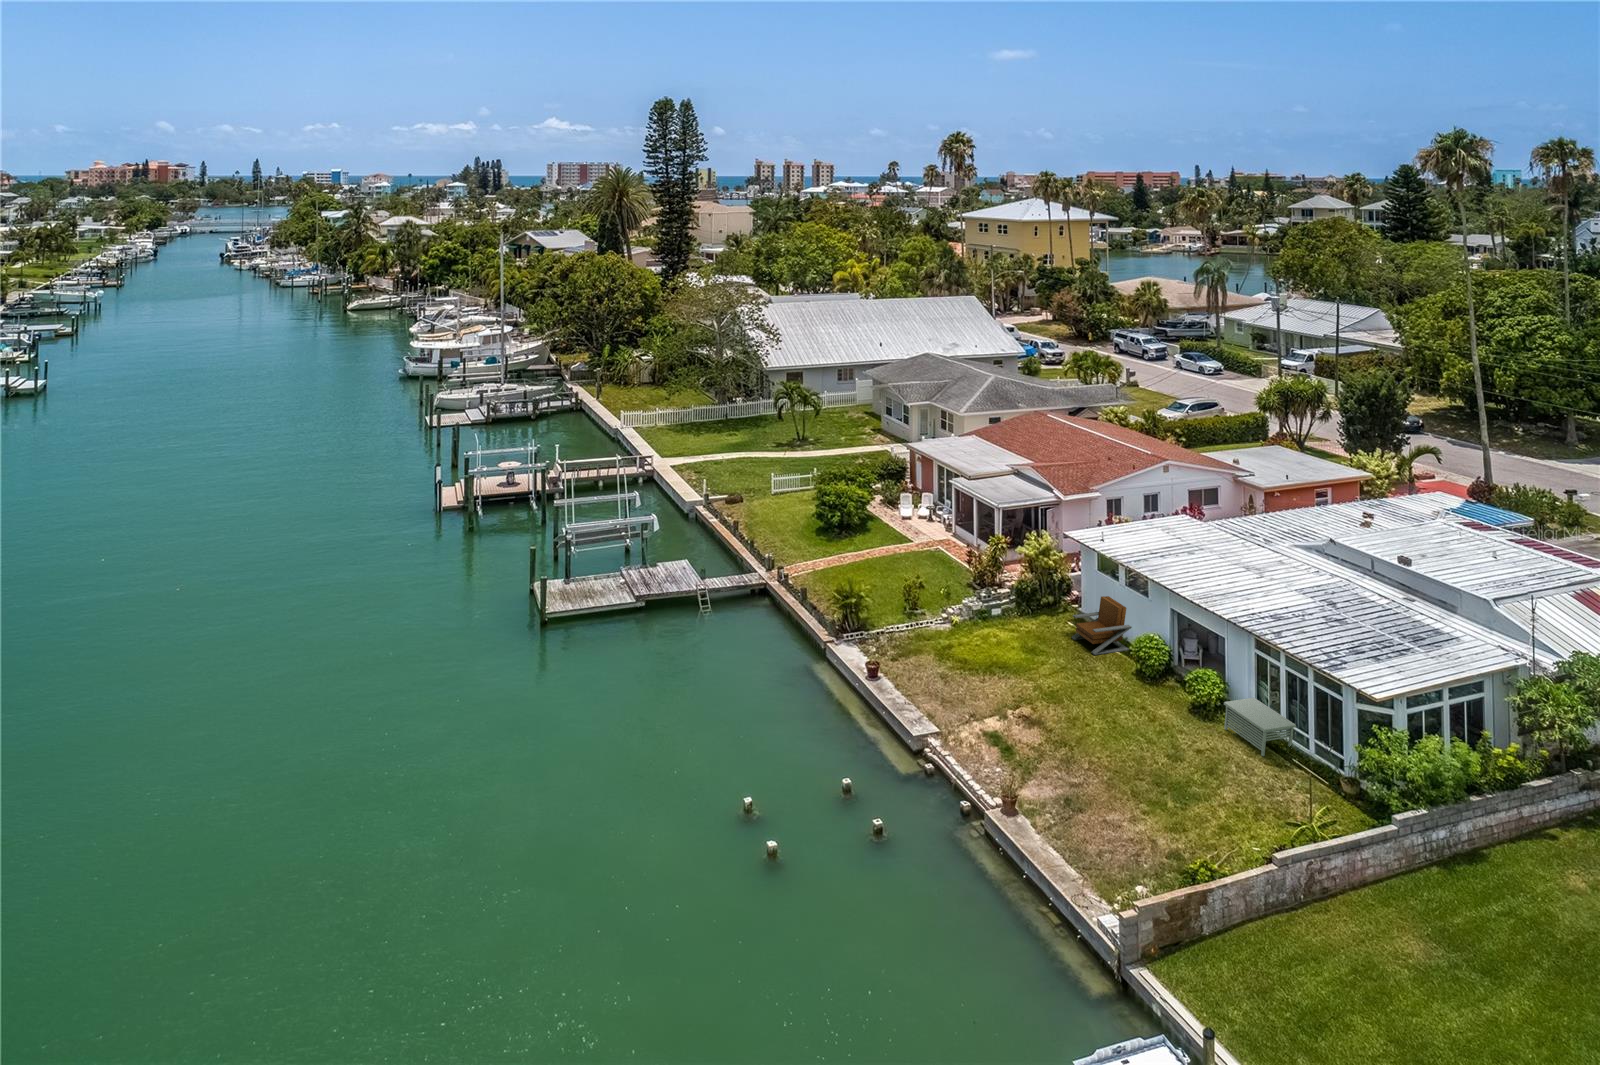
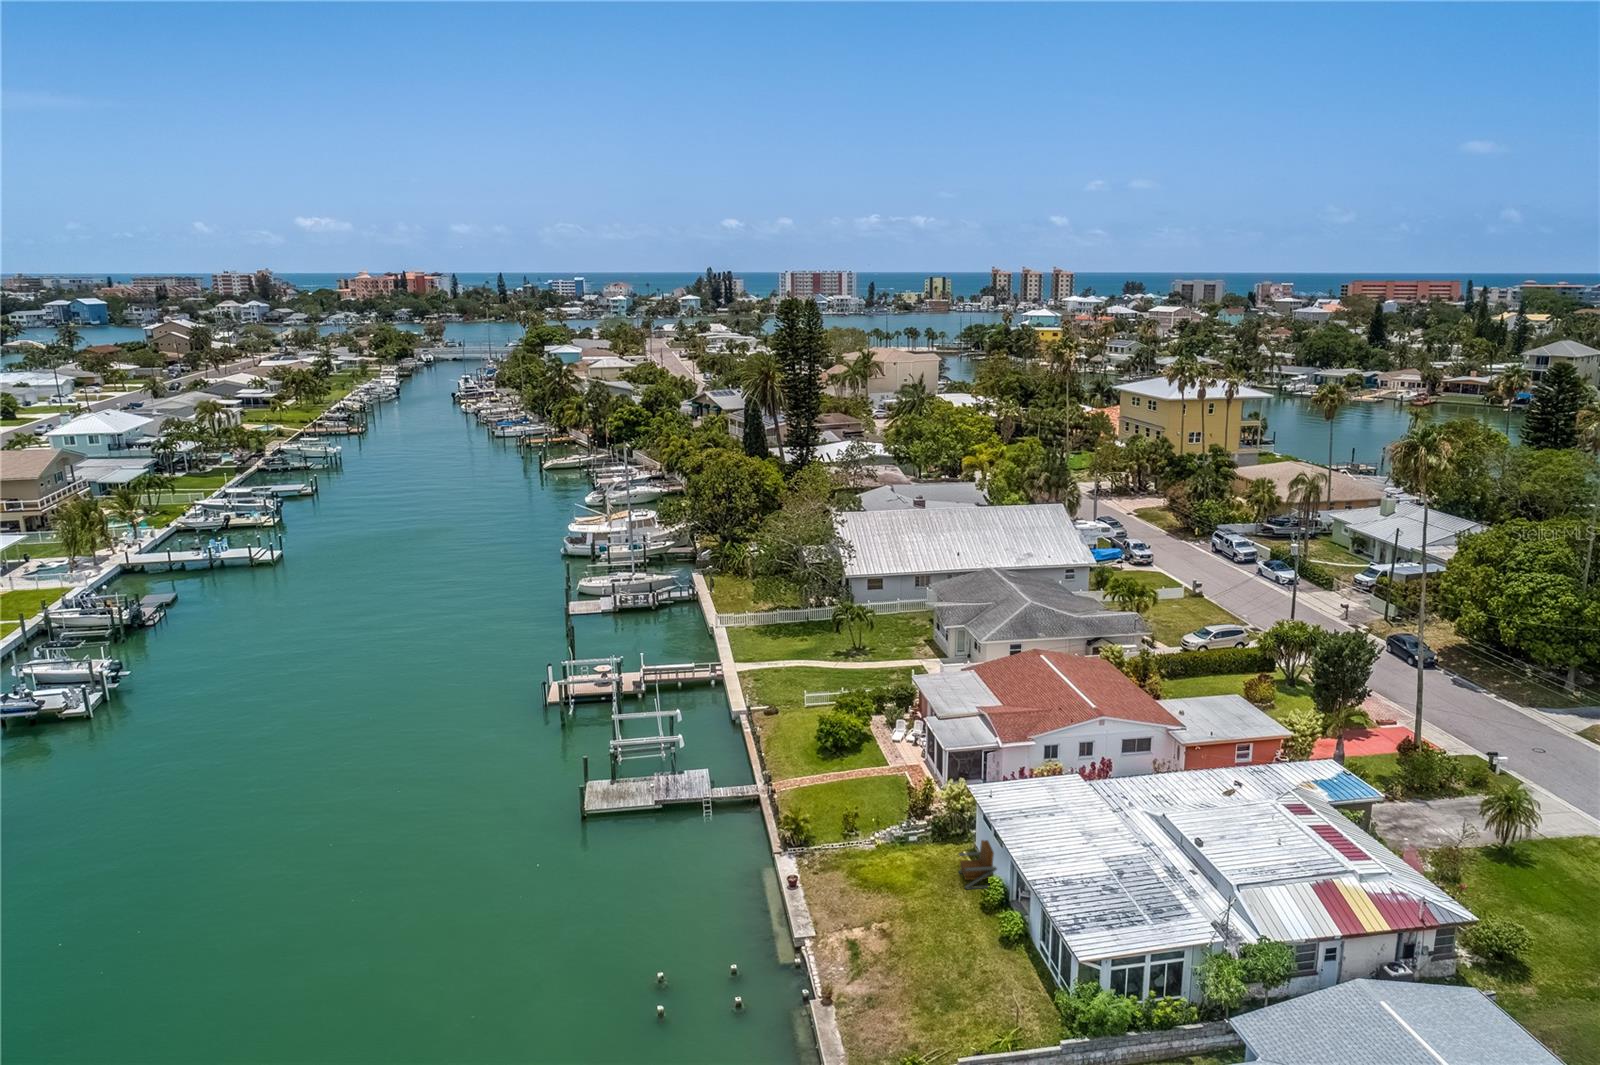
storage bench: present [1224,698,1296,756] -> none [1019,943,1059,993]

